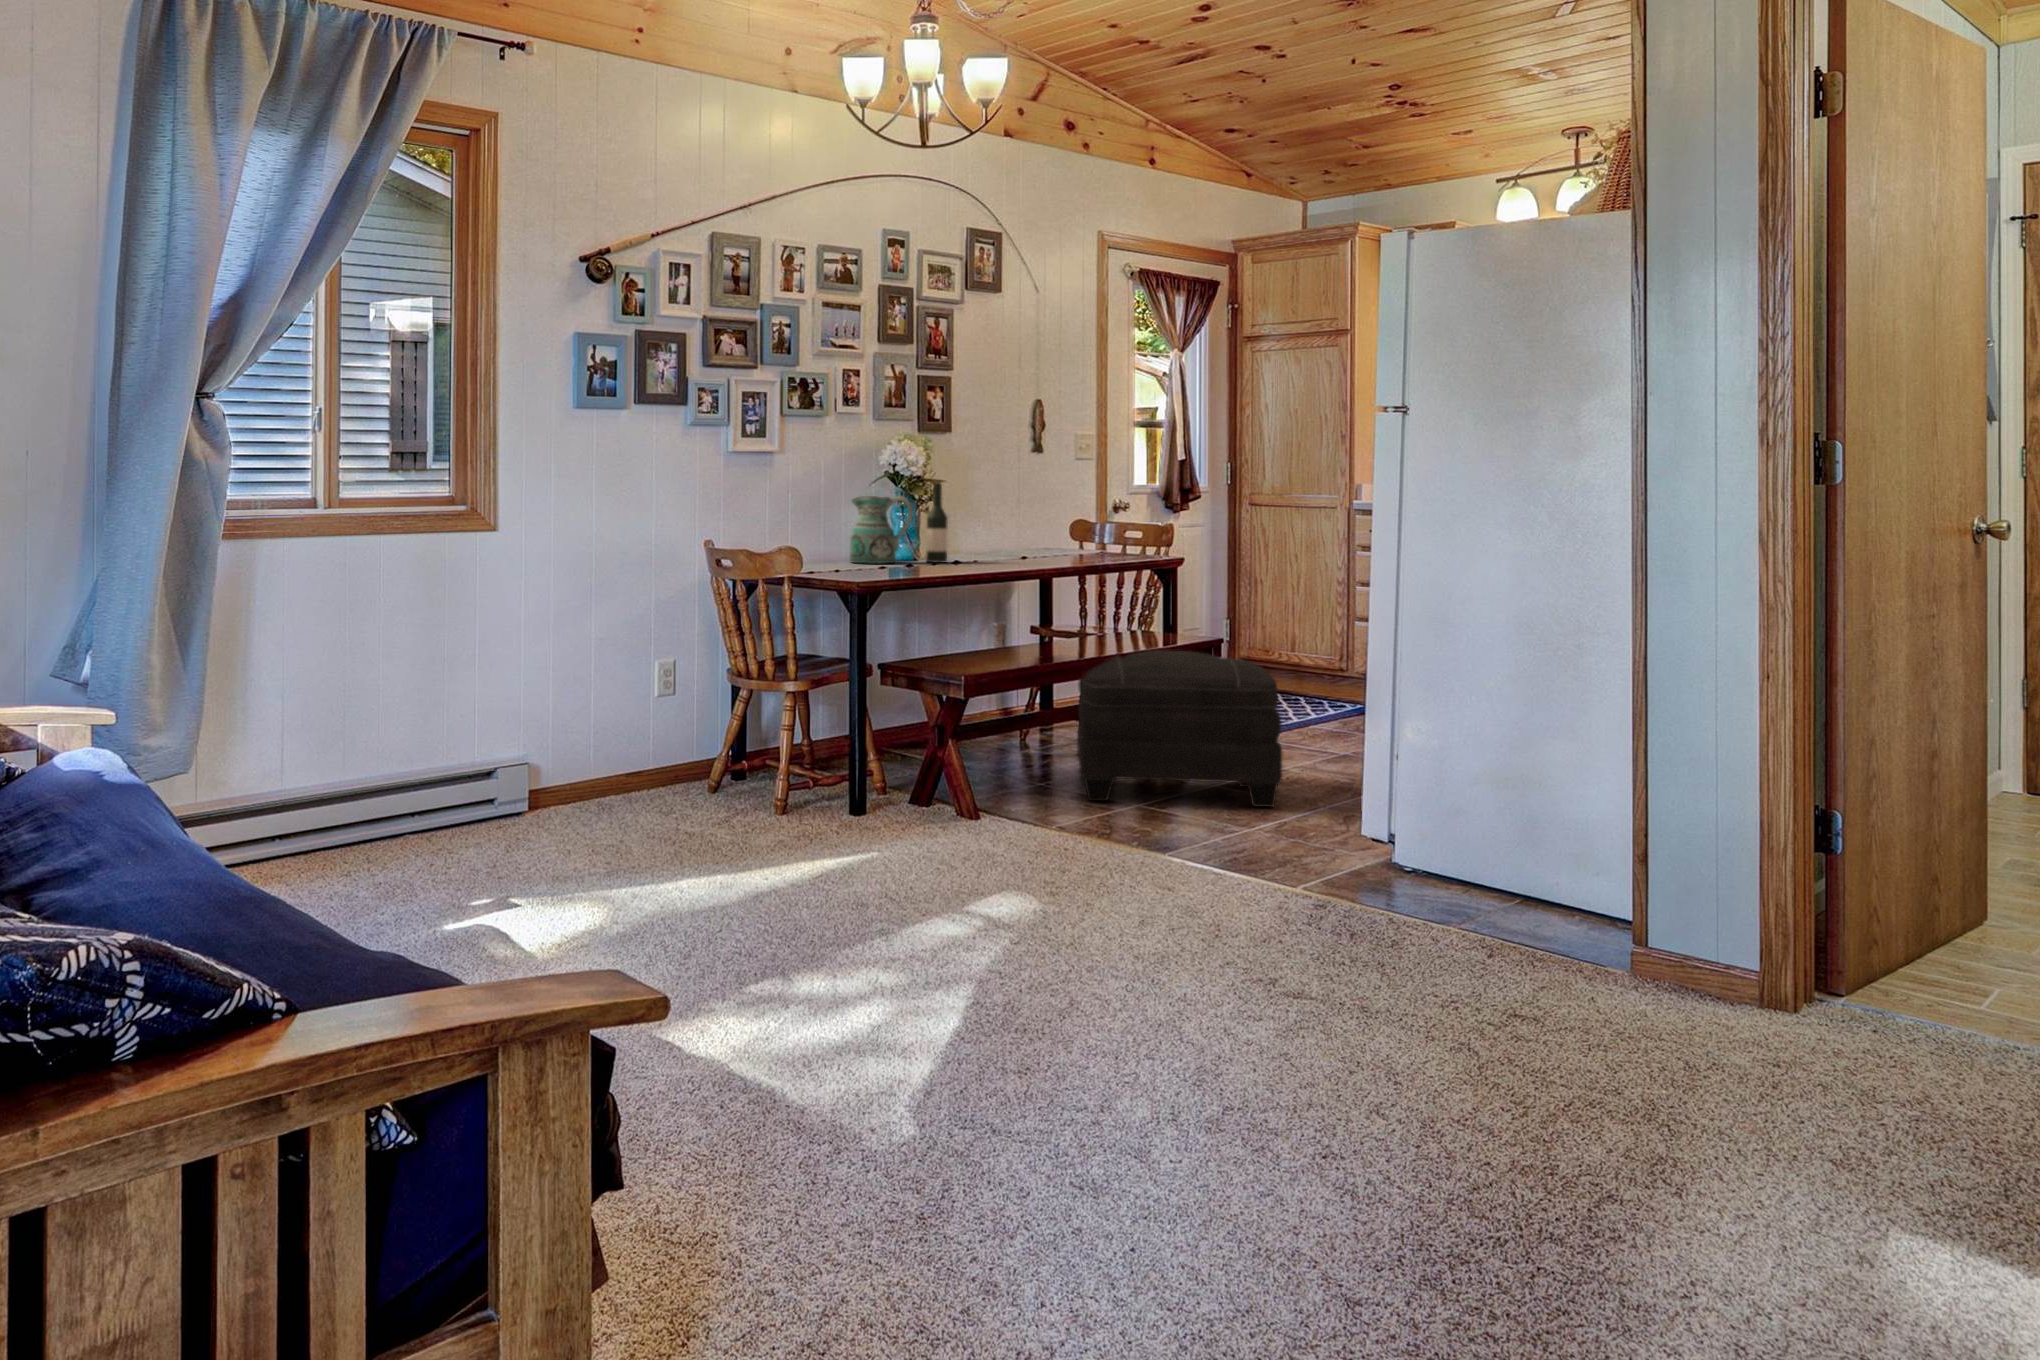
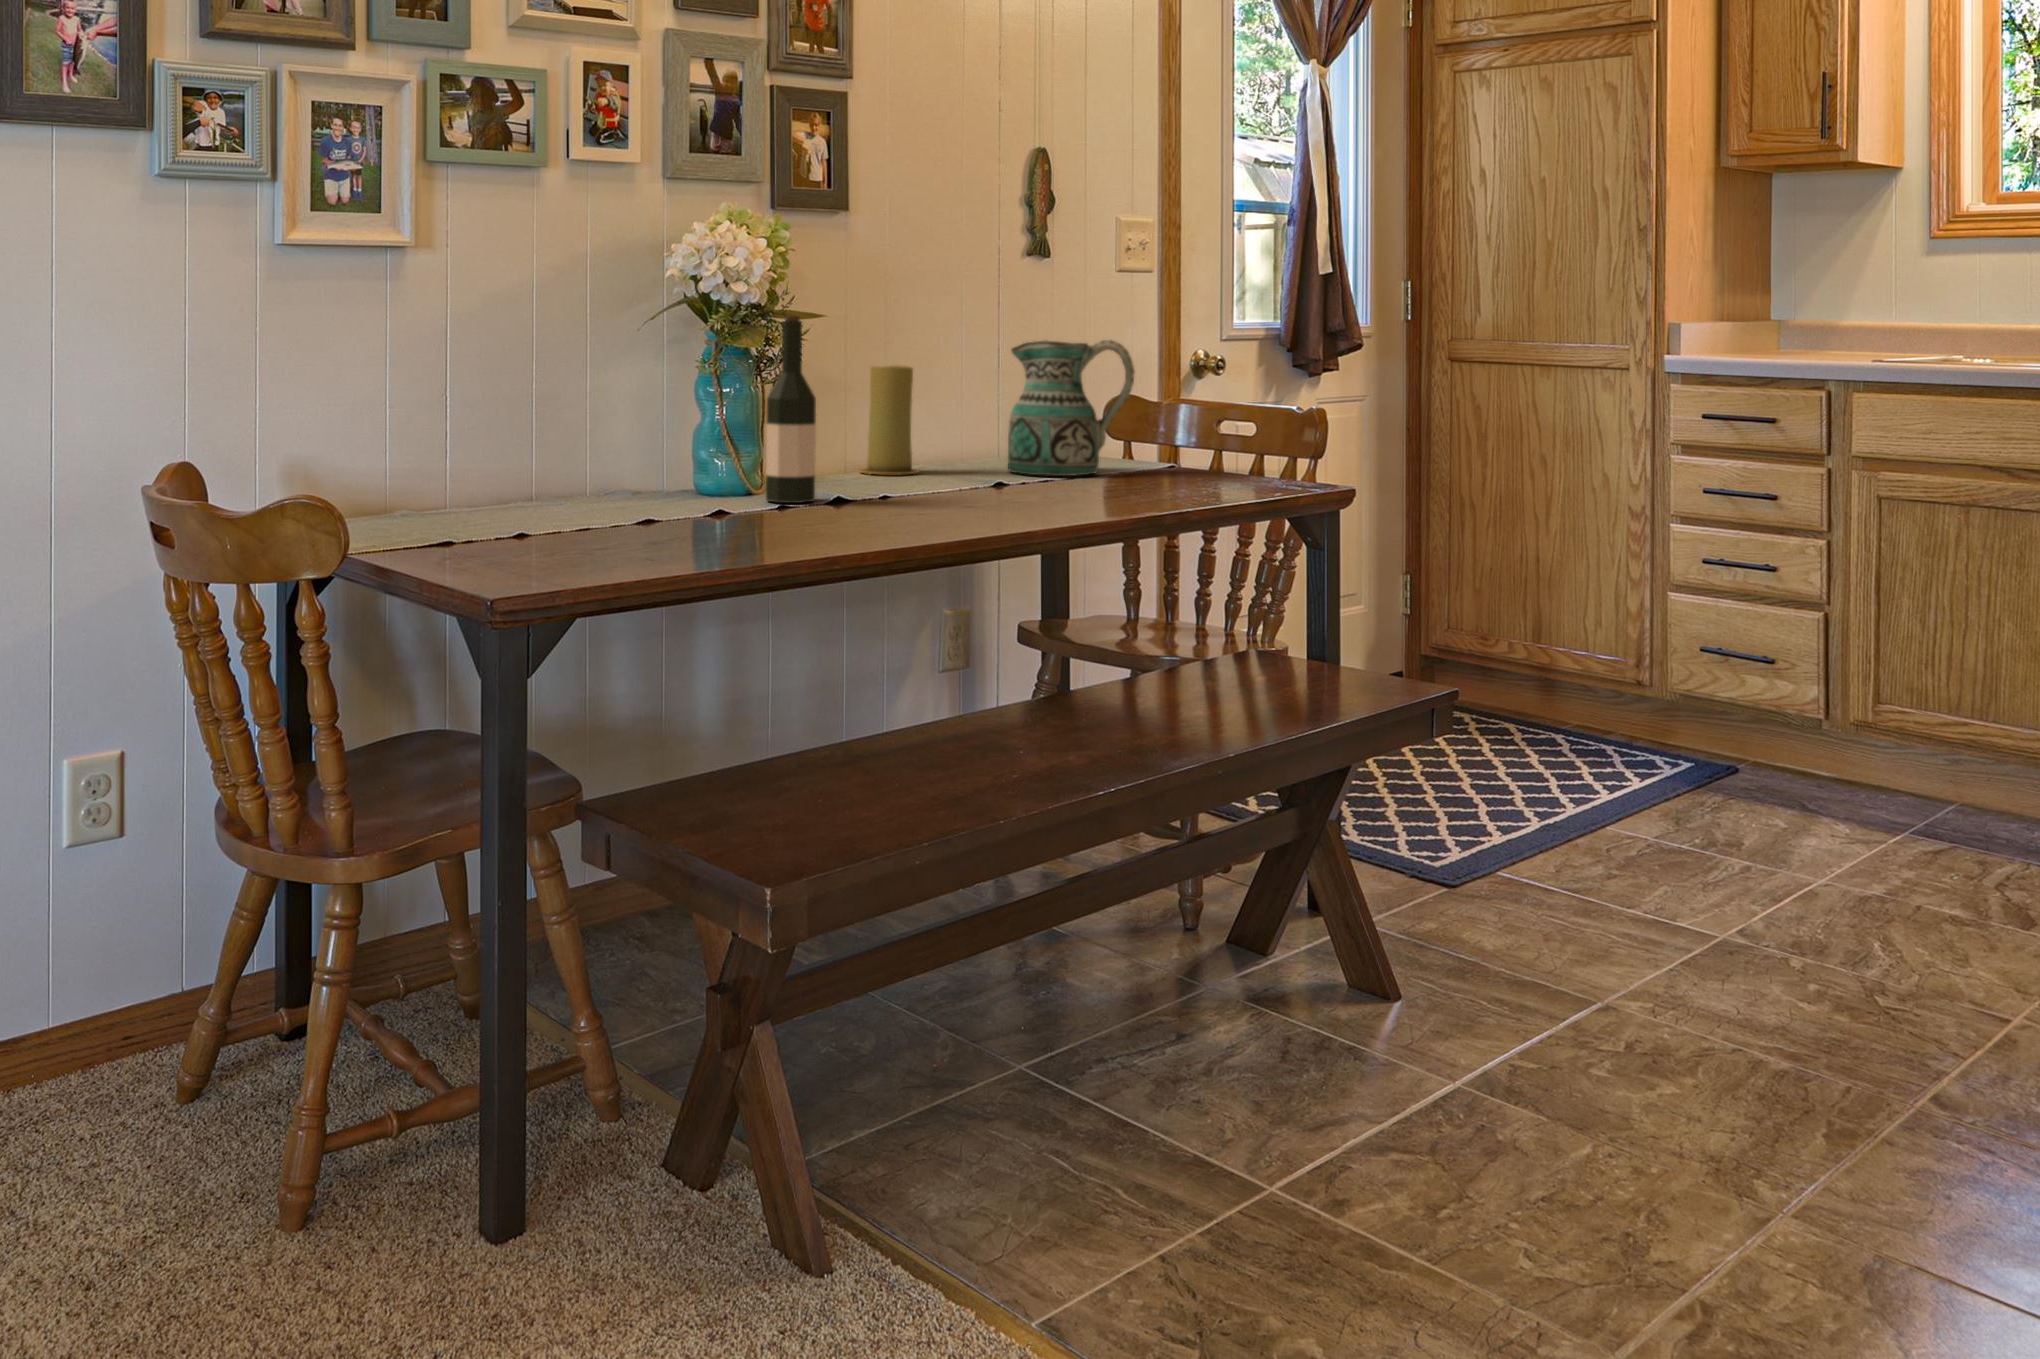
ceramic pitcher: present [850,496,913,563] -> present [1008,340,1134,476]
candle: none [957,505,986,555] -> present [860,365,919,474]
ottoman: present [1078,650,1282,807] -> none [1113,742,1673,1216]

